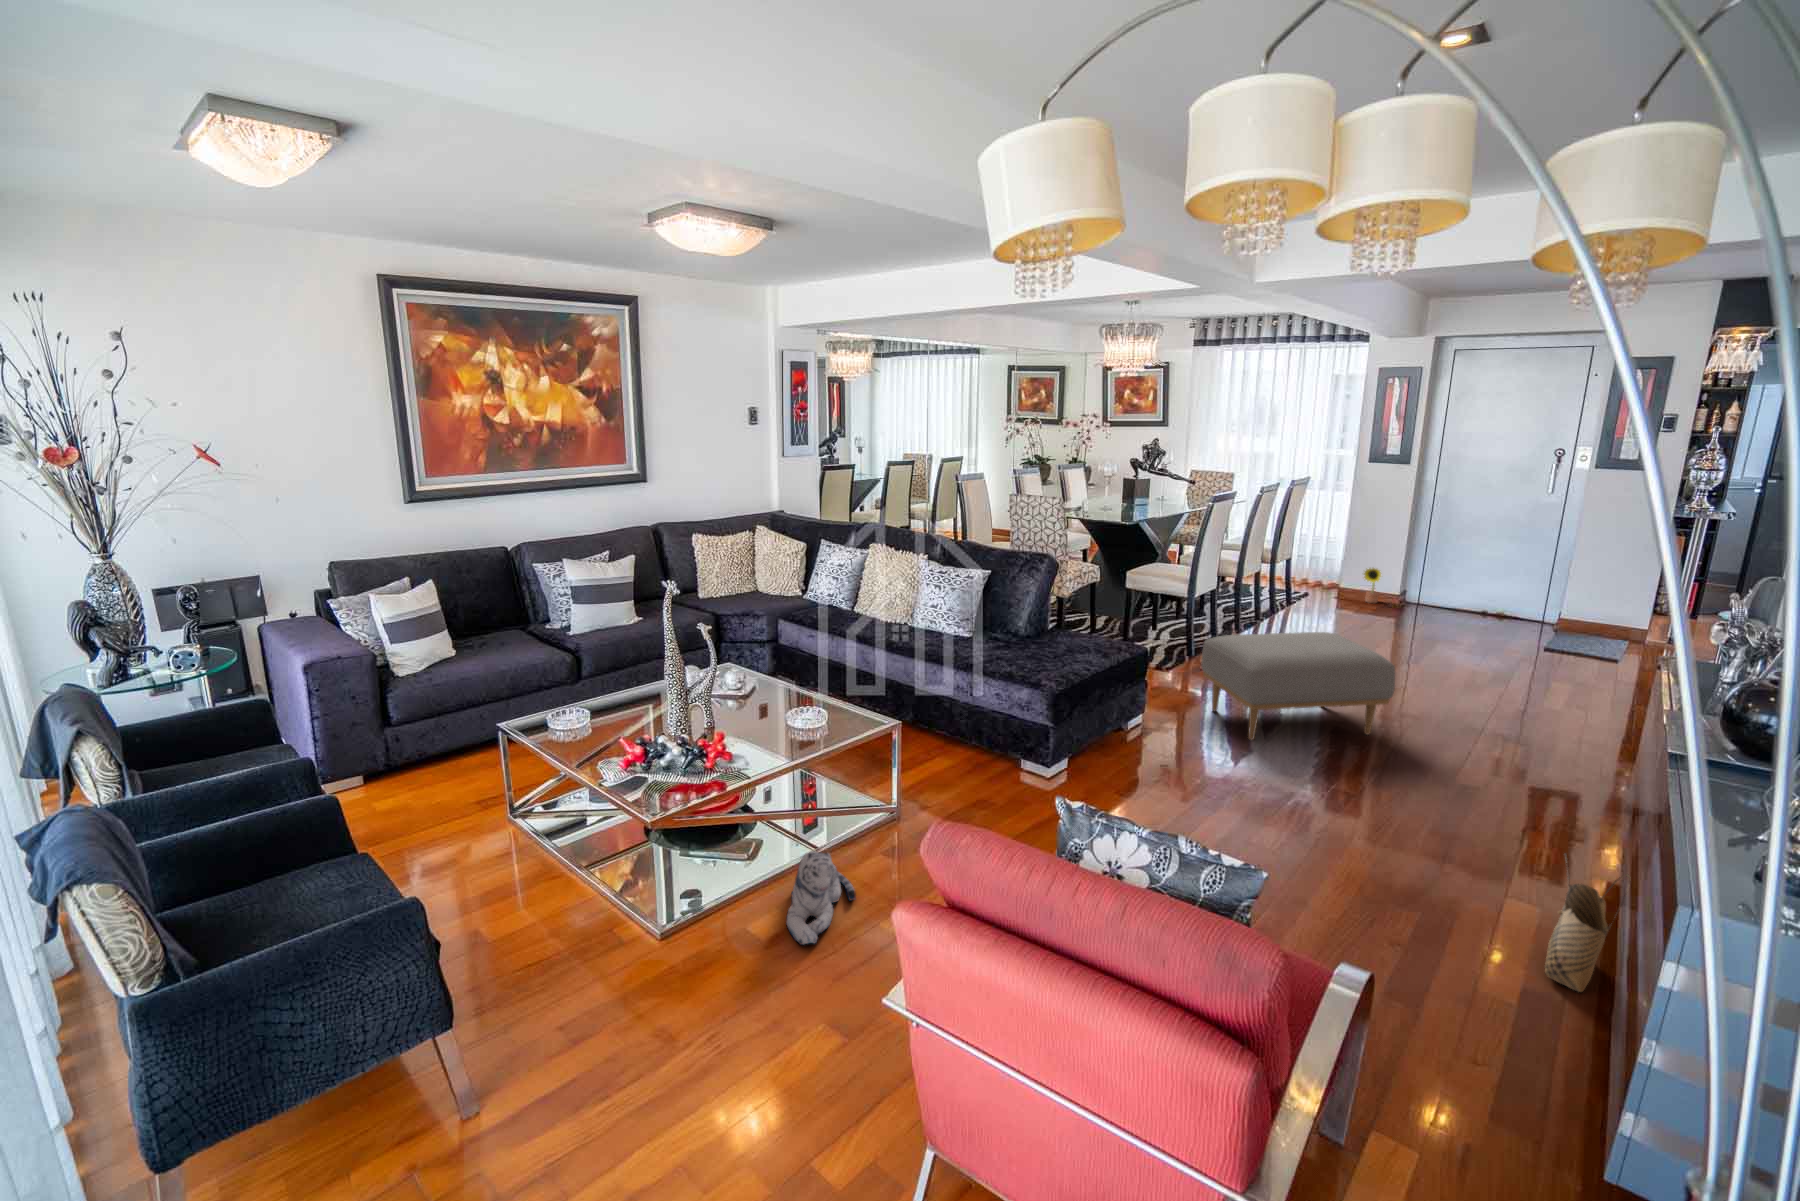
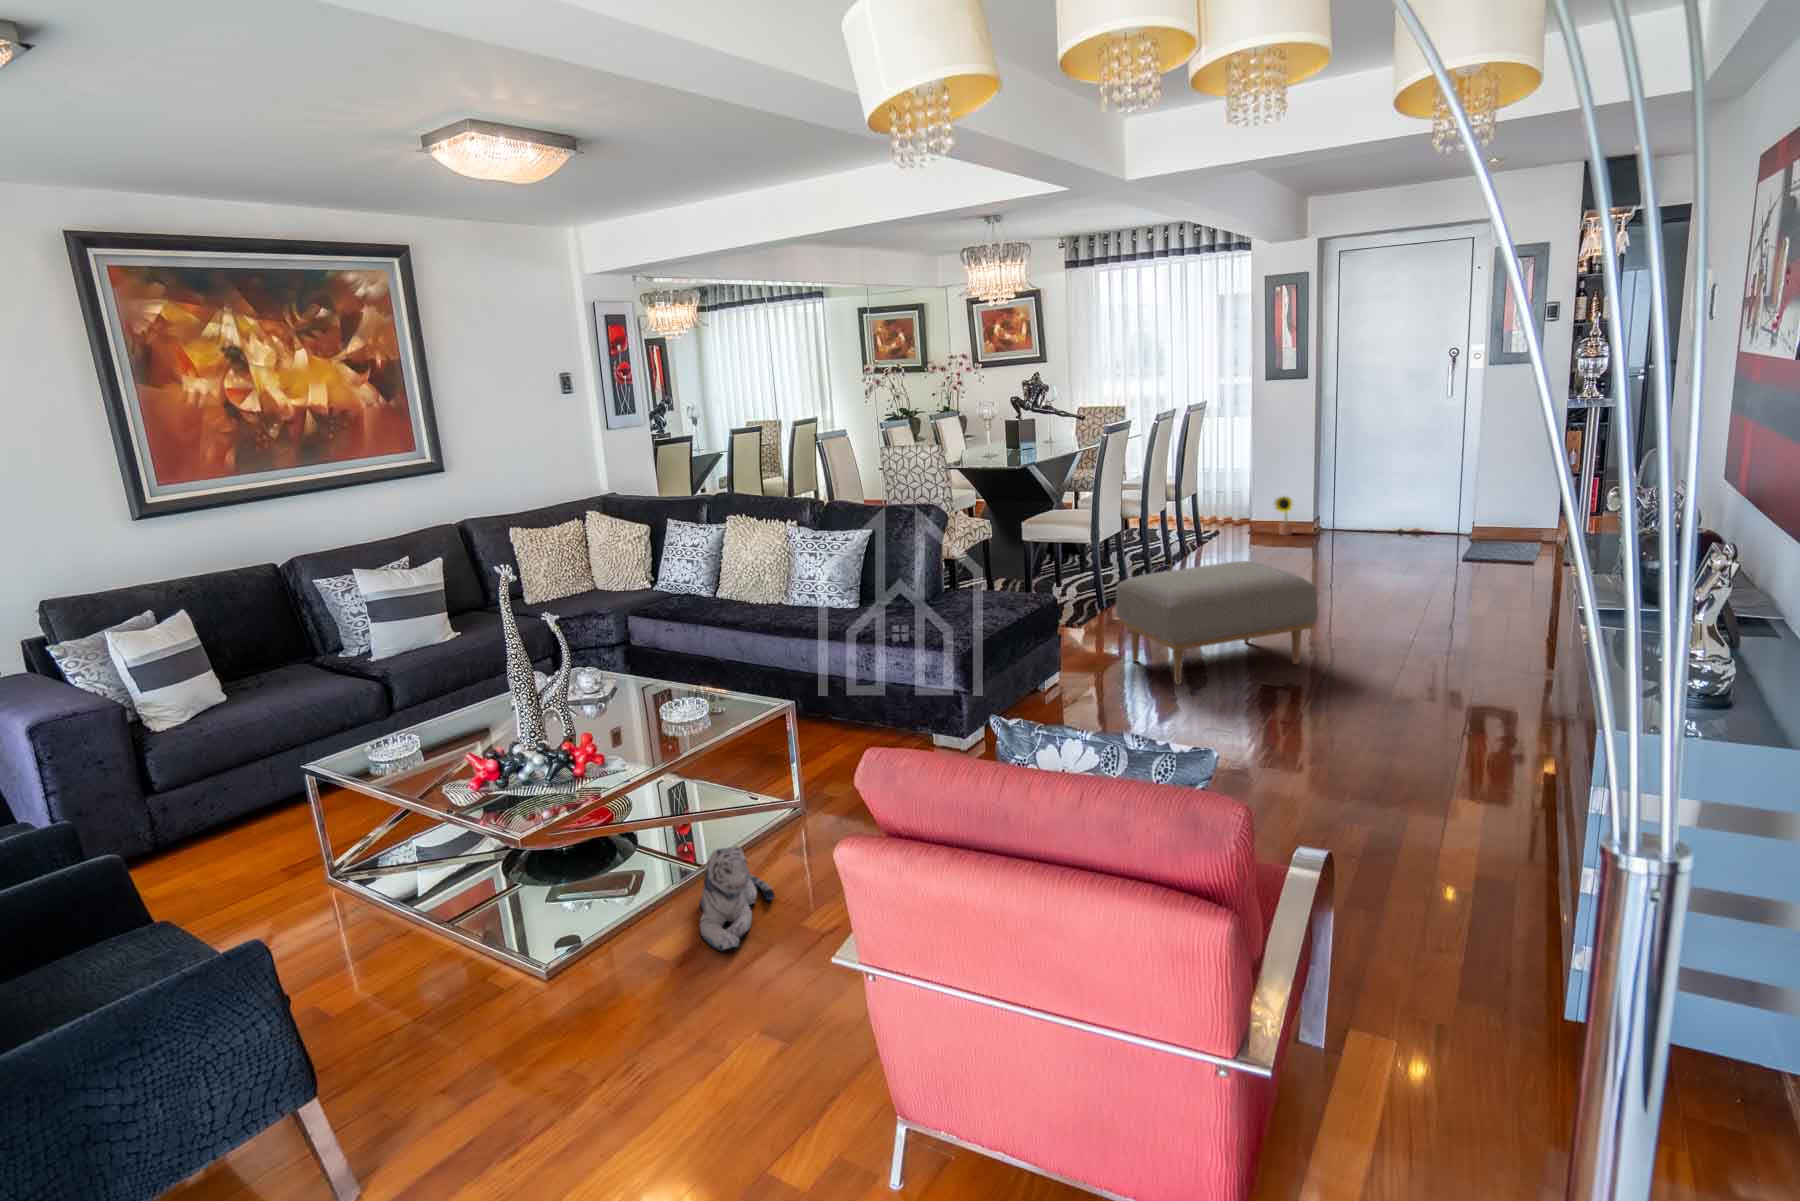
woven basket: present [1545,853,1630,992] -> none [1487,732,1552,867]

